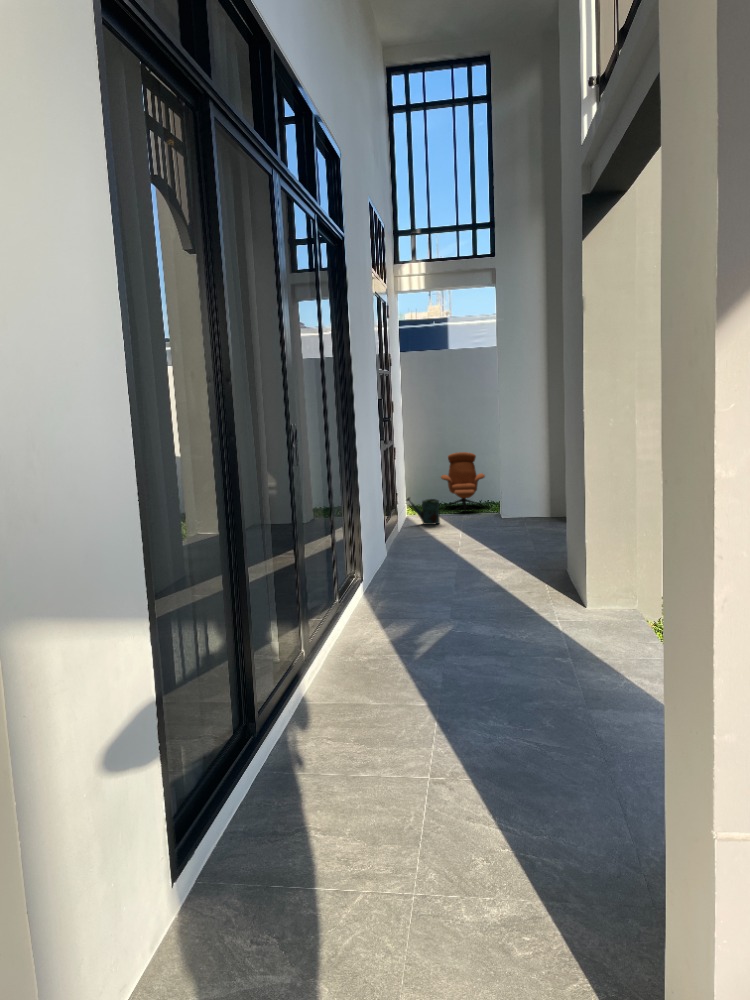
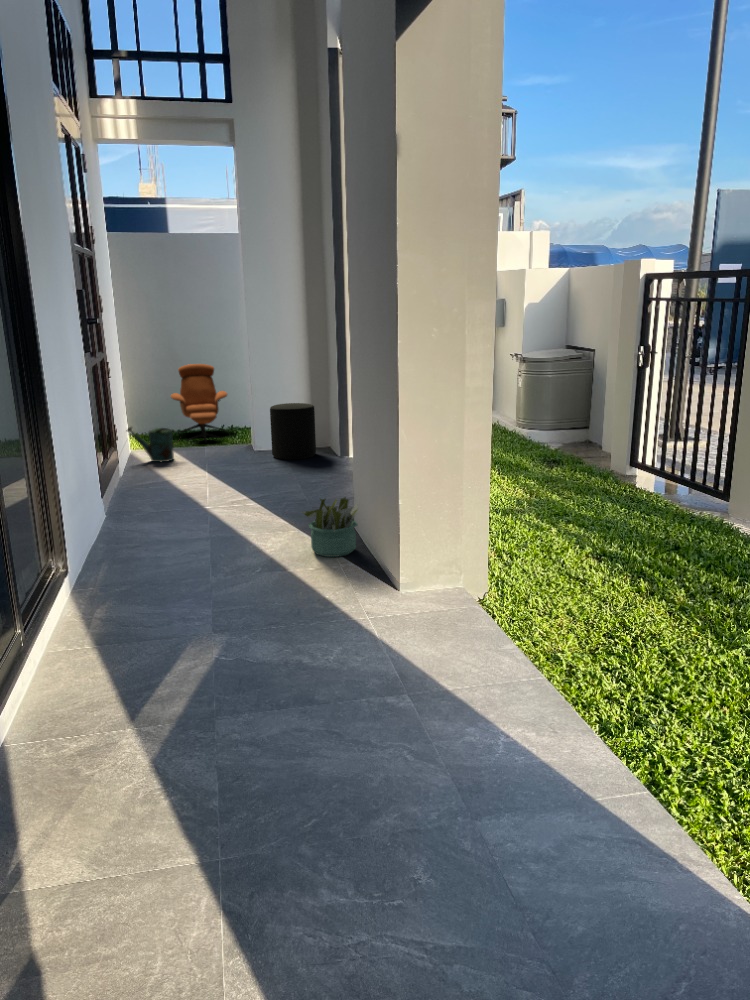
stool: none [515,482,551,526] -> present [270,403,316,459]
decorative plant: none [522,543,565,586] -> present [301,497,359,557]

